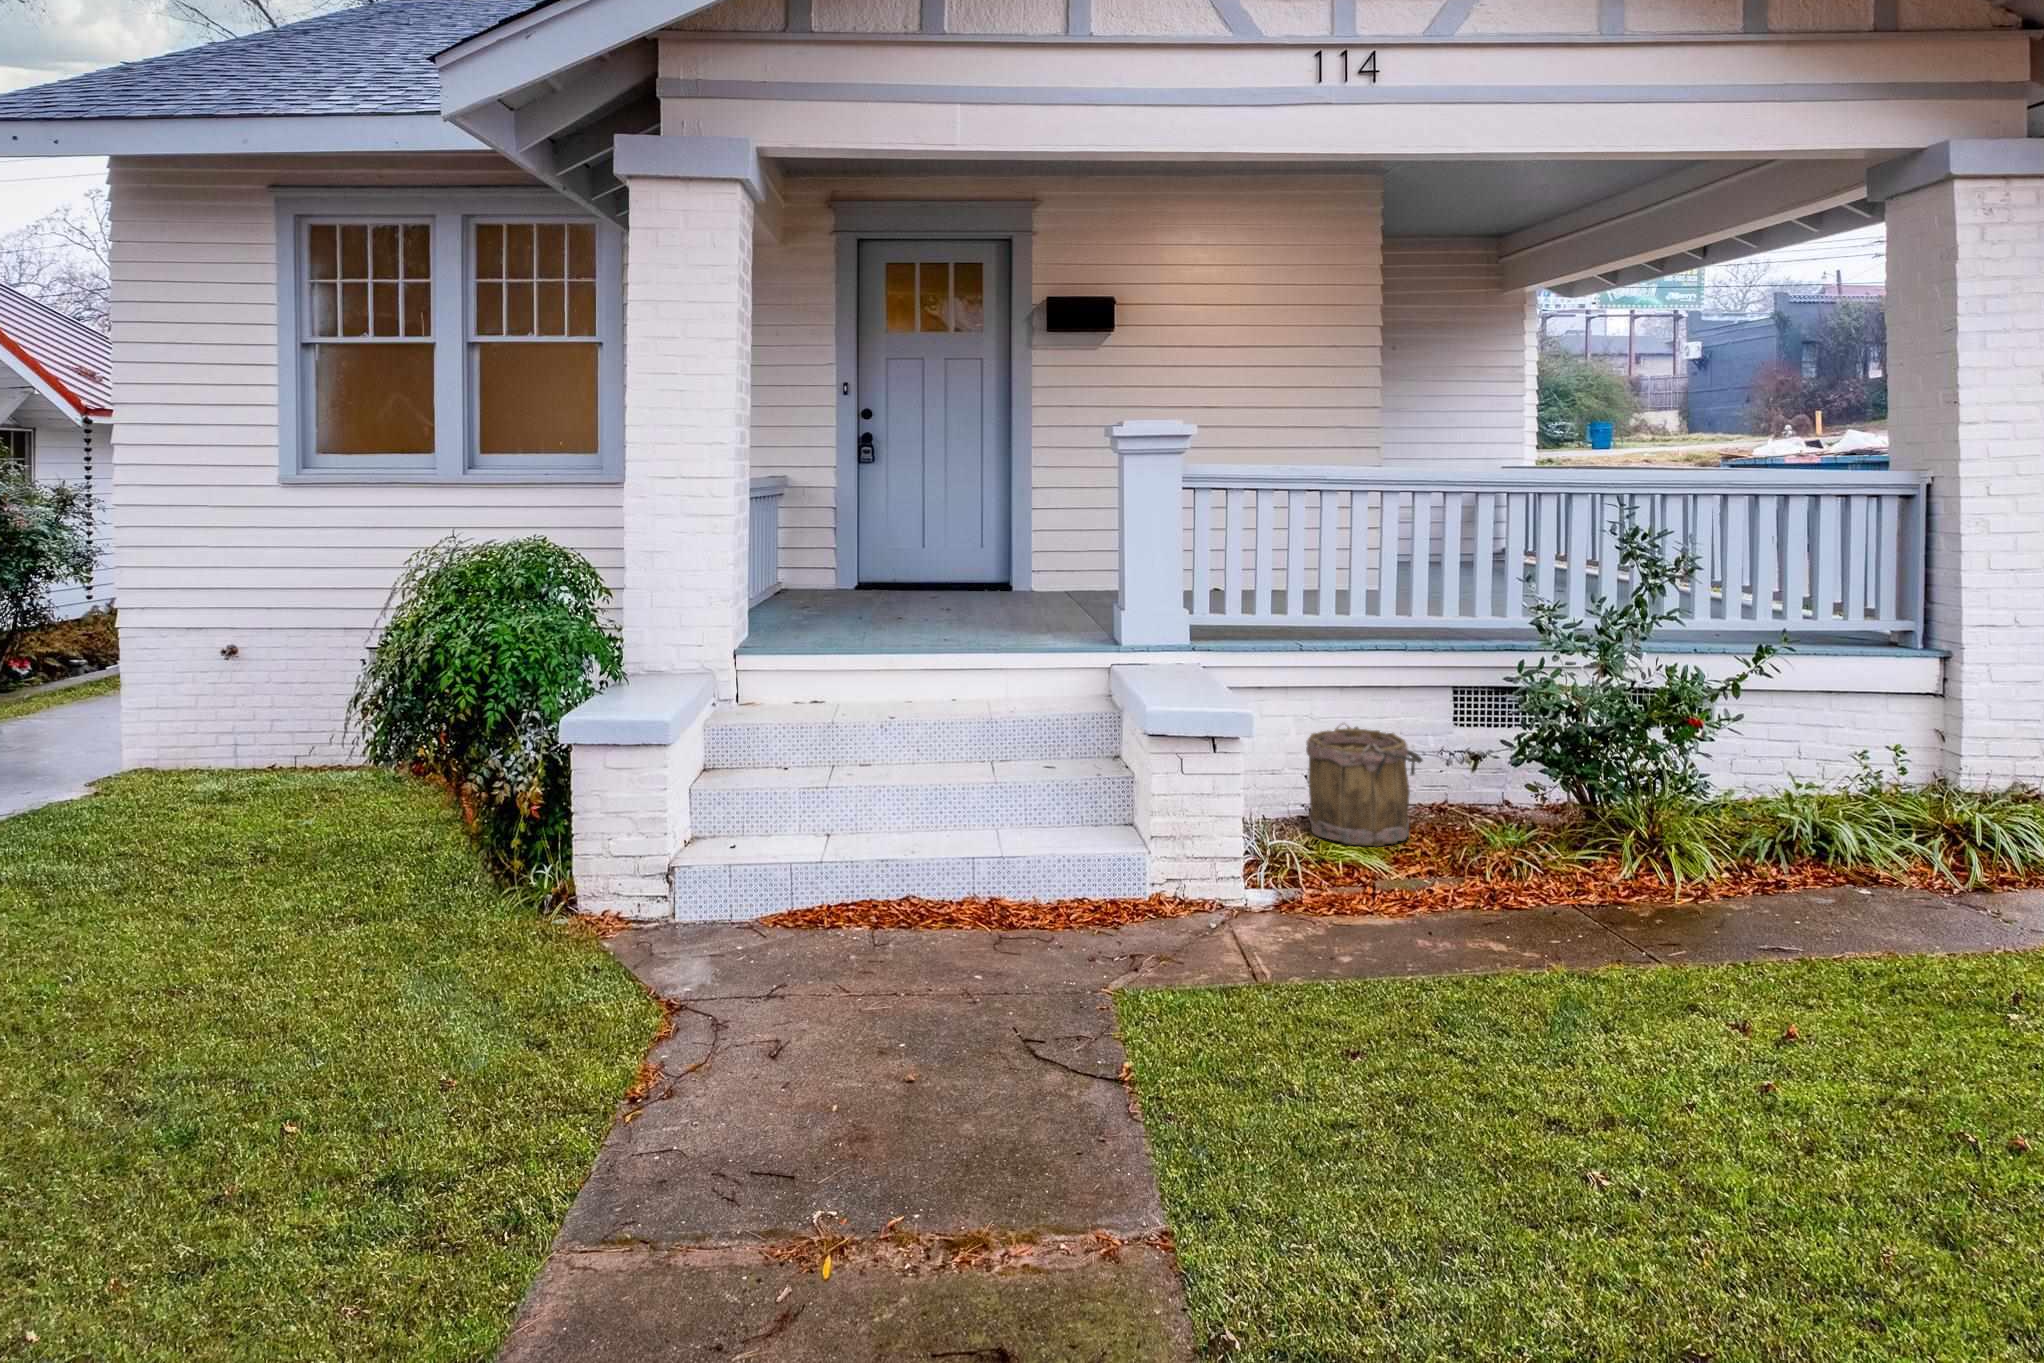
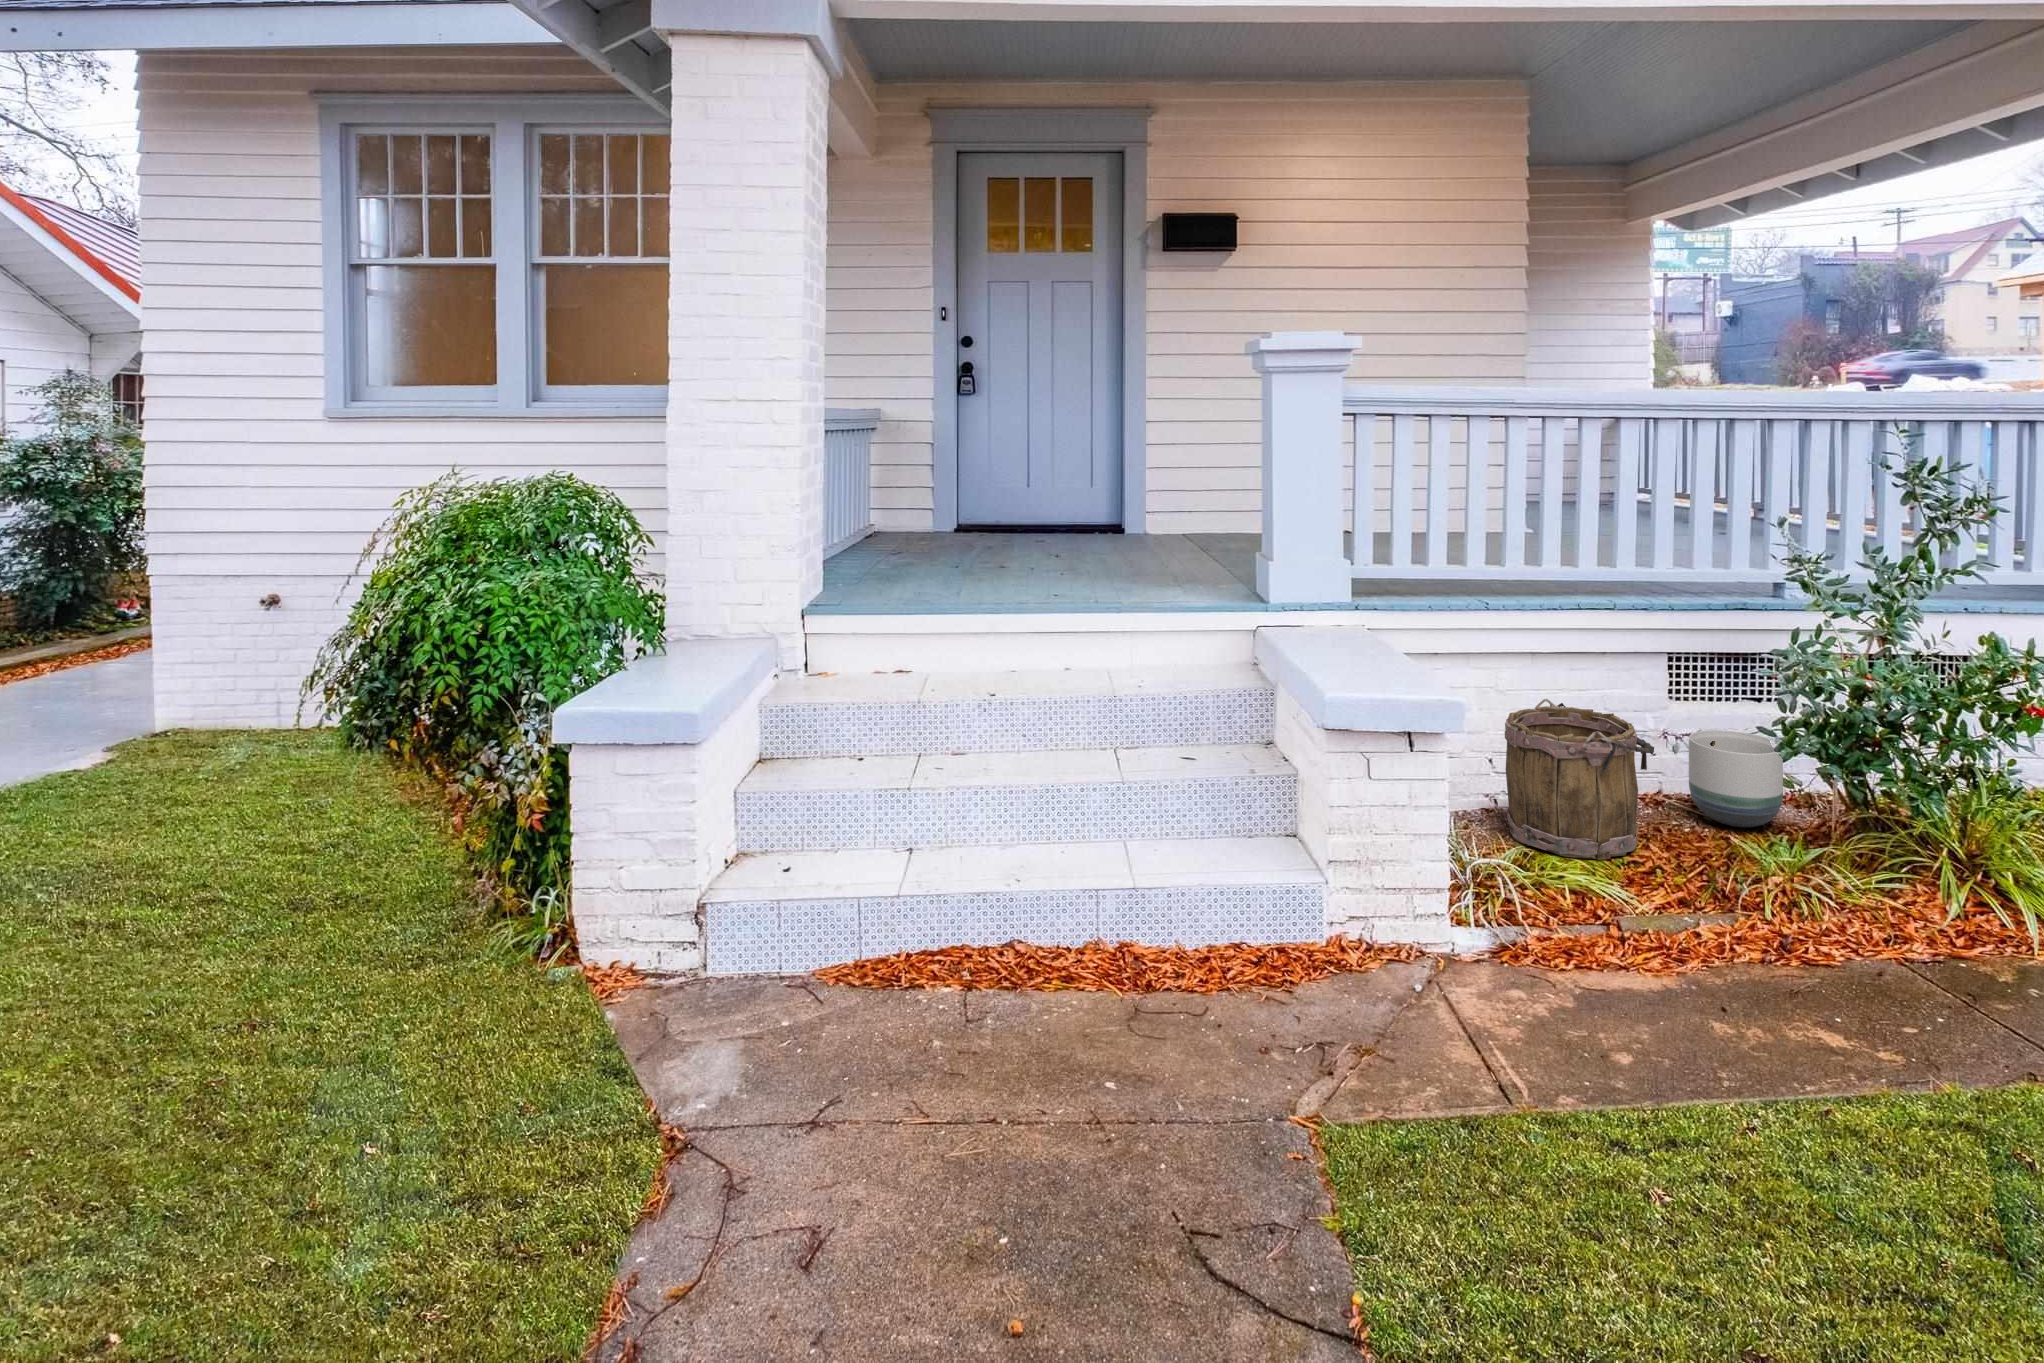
planter: none [1459,749,1529,825] -> present [1689,730,1783,827]

